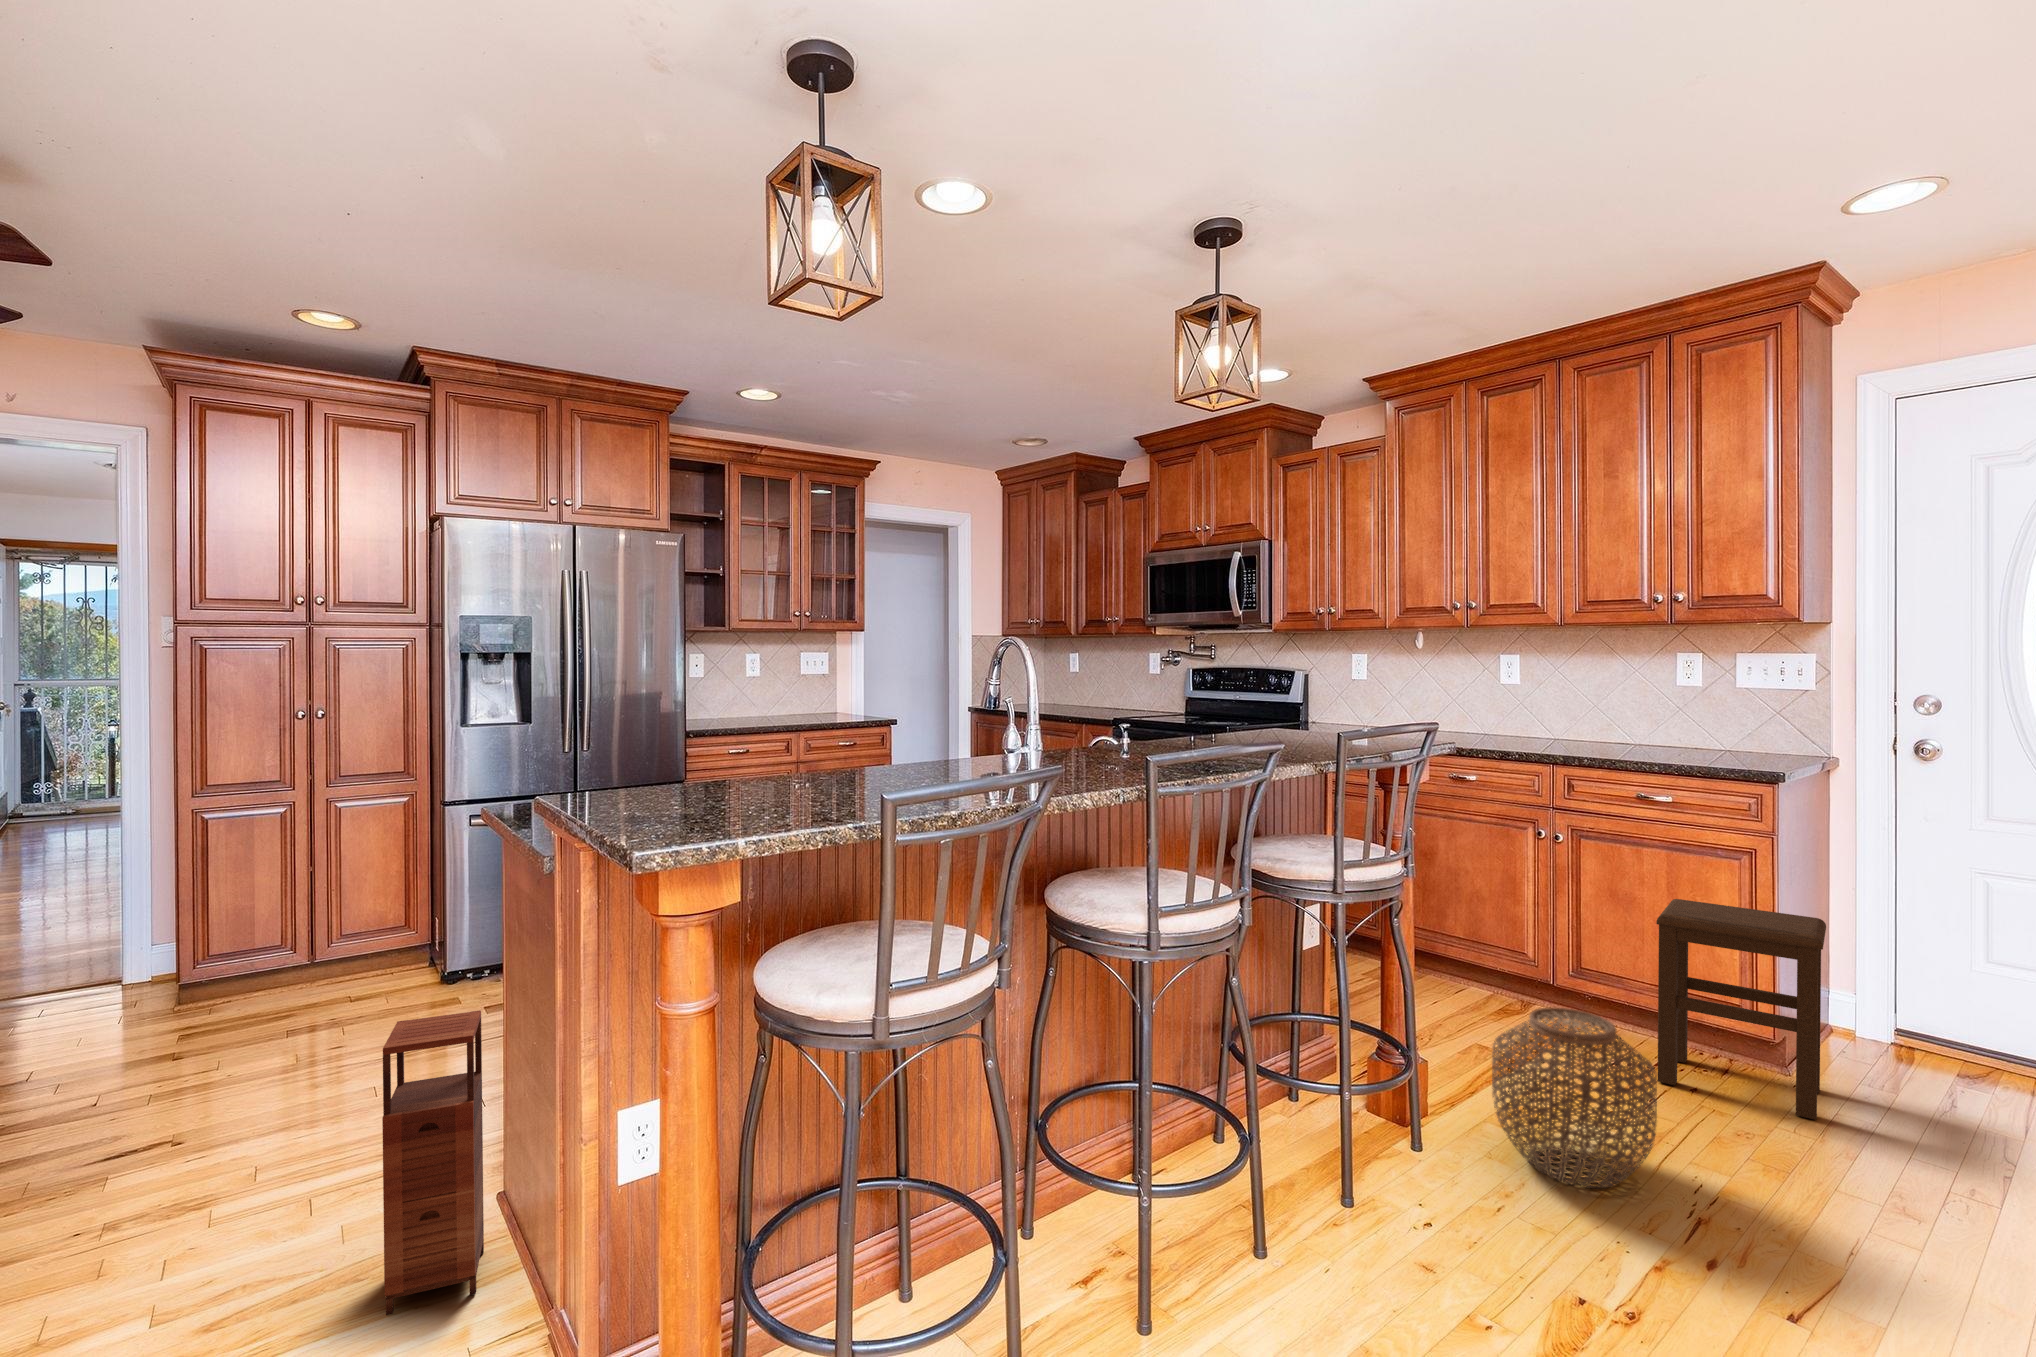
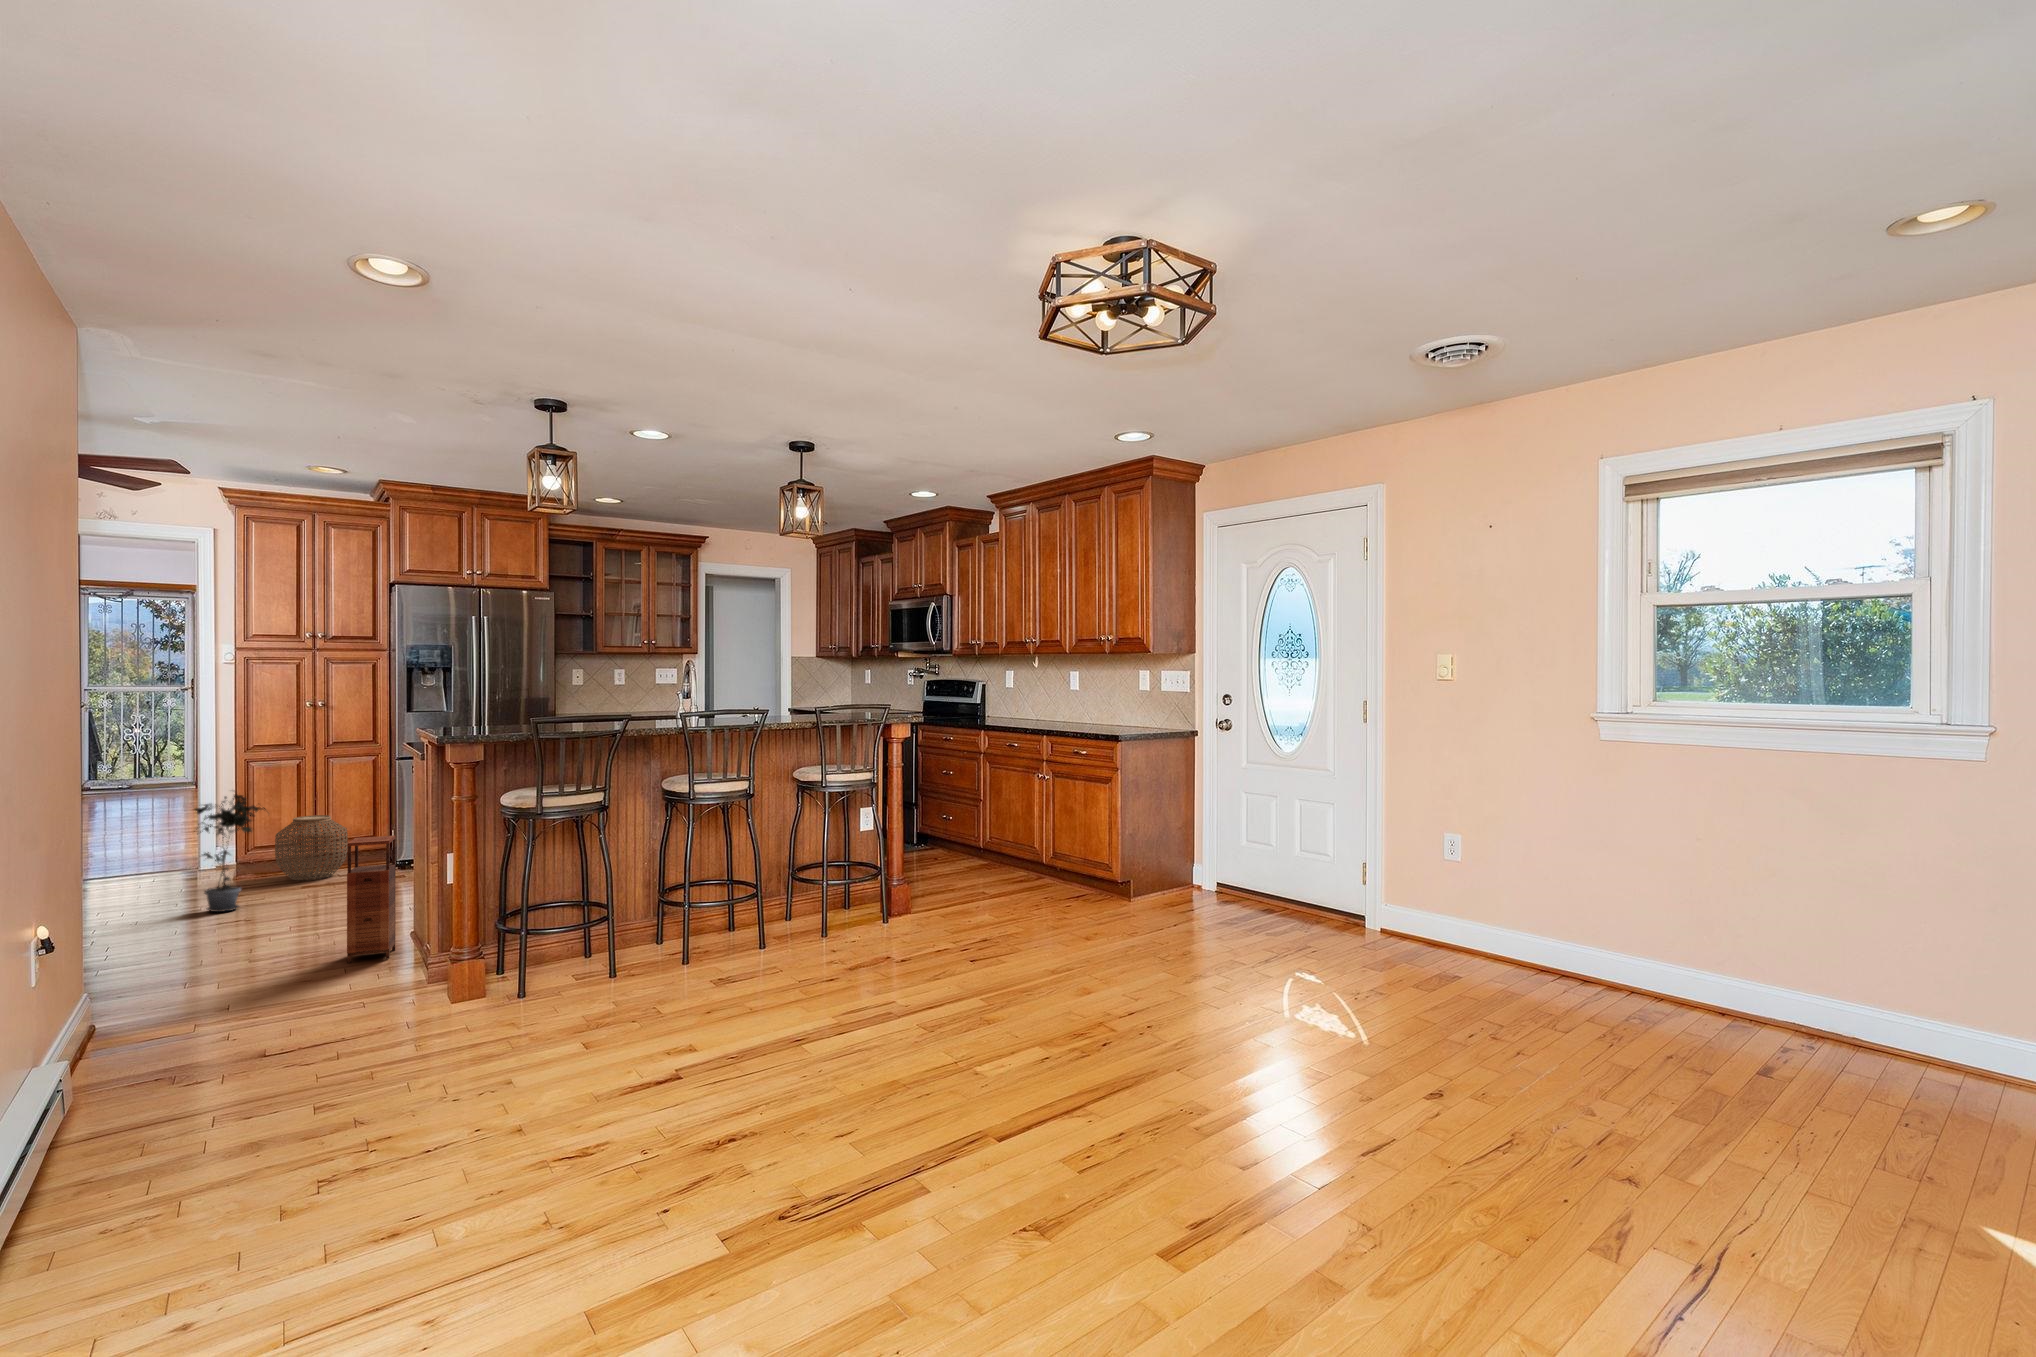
potted plant: none [84,877,229,1109] -> present [194,794,266,912]
stool: present [1656,899,1826,1120] -> none [1051,807,1137,914]
woven basket: present [1492,1008,1657,1188] -> present [275,815,348,880]

